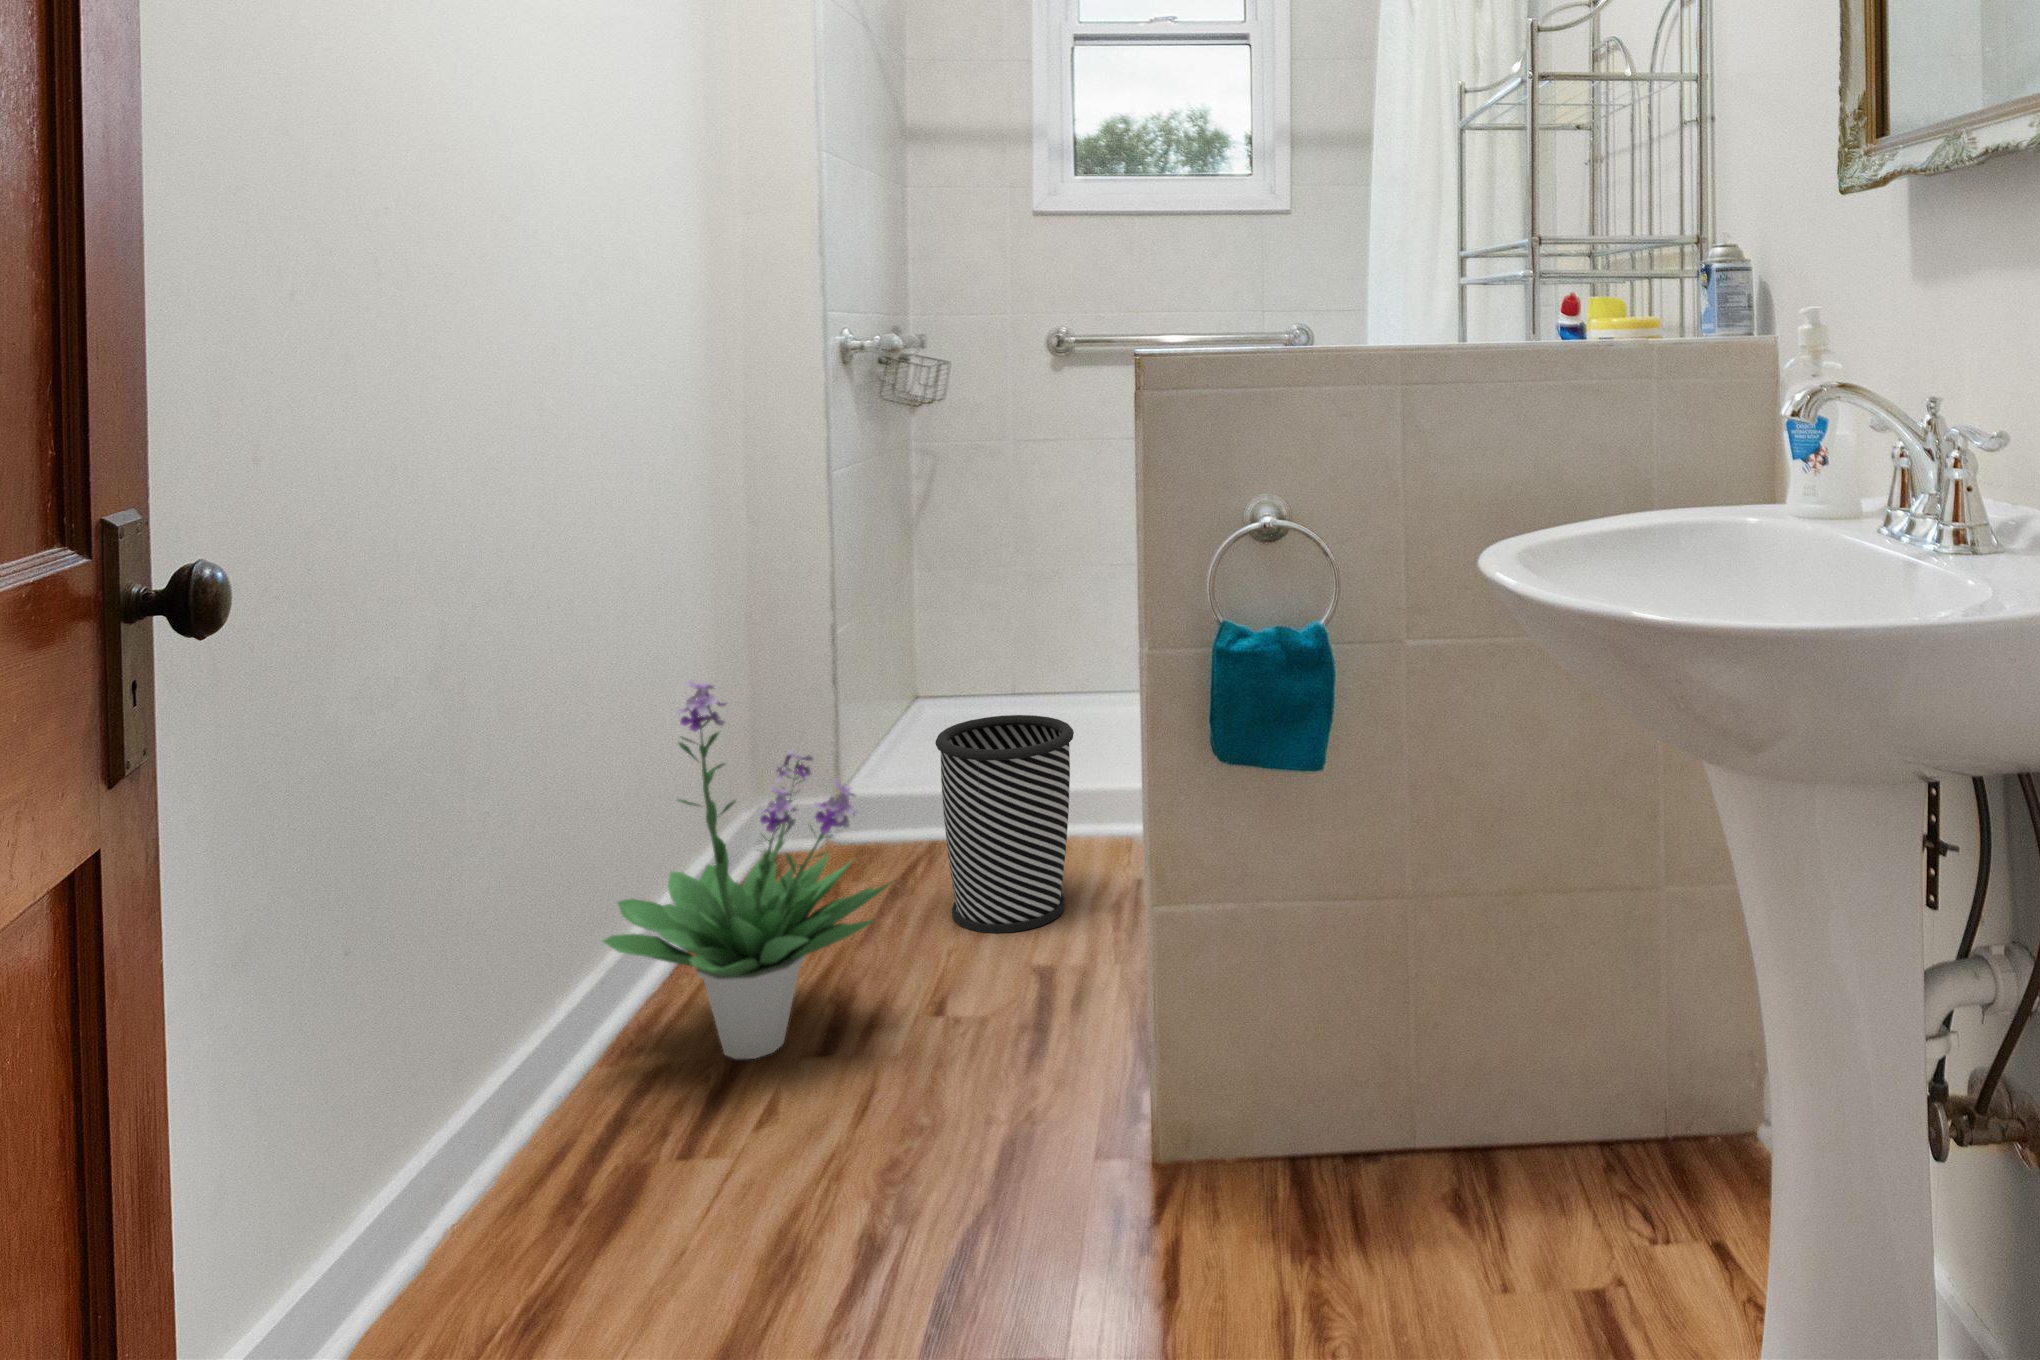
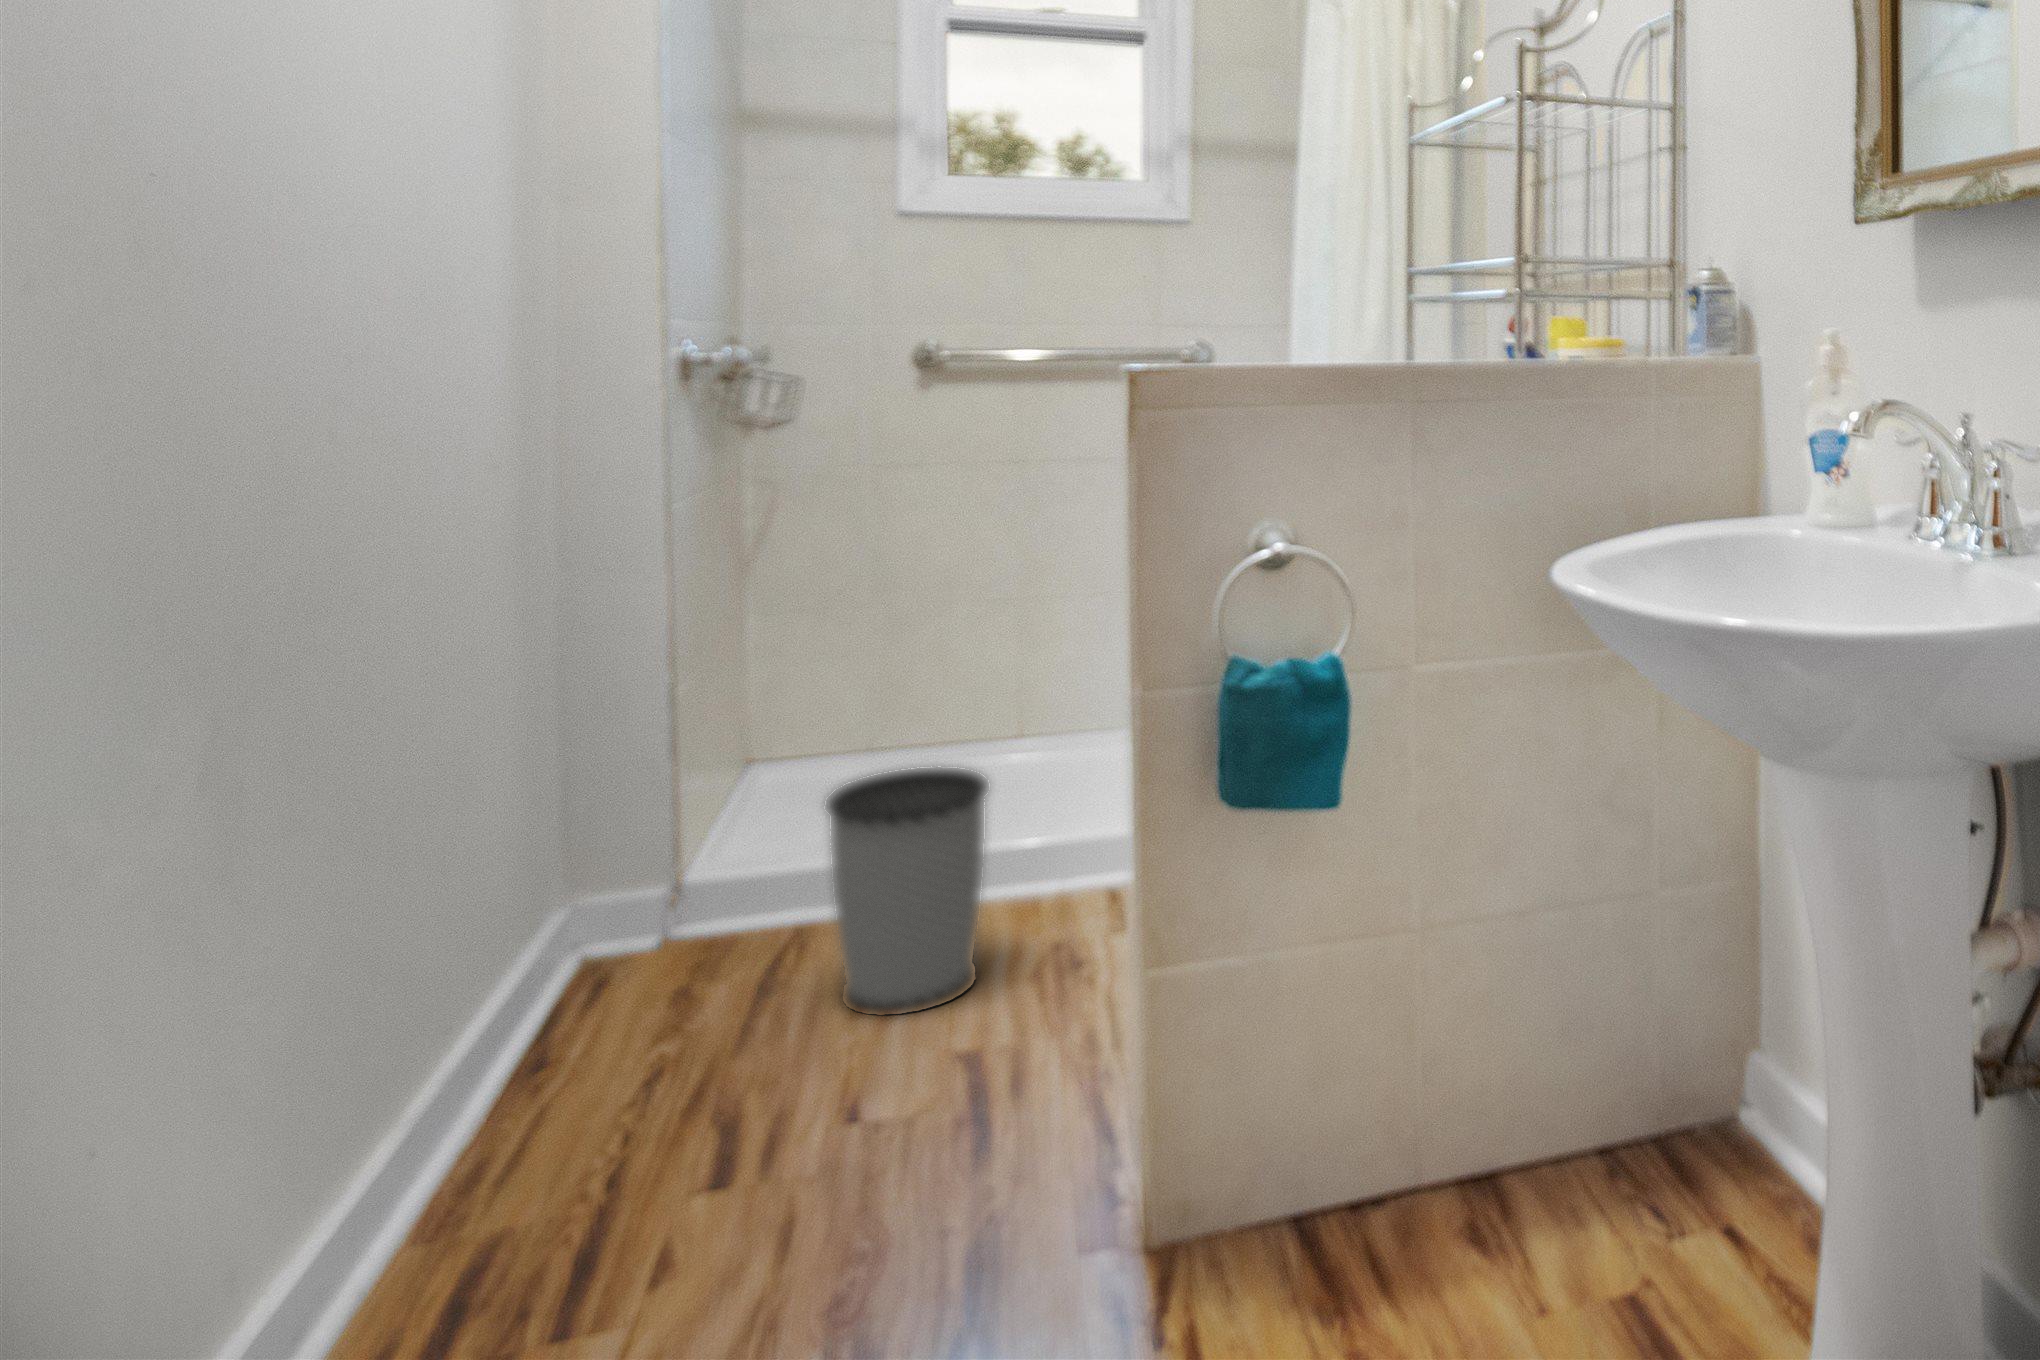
potted plant: present [603,680,890,1059] -> none [422,760,804,1209]

